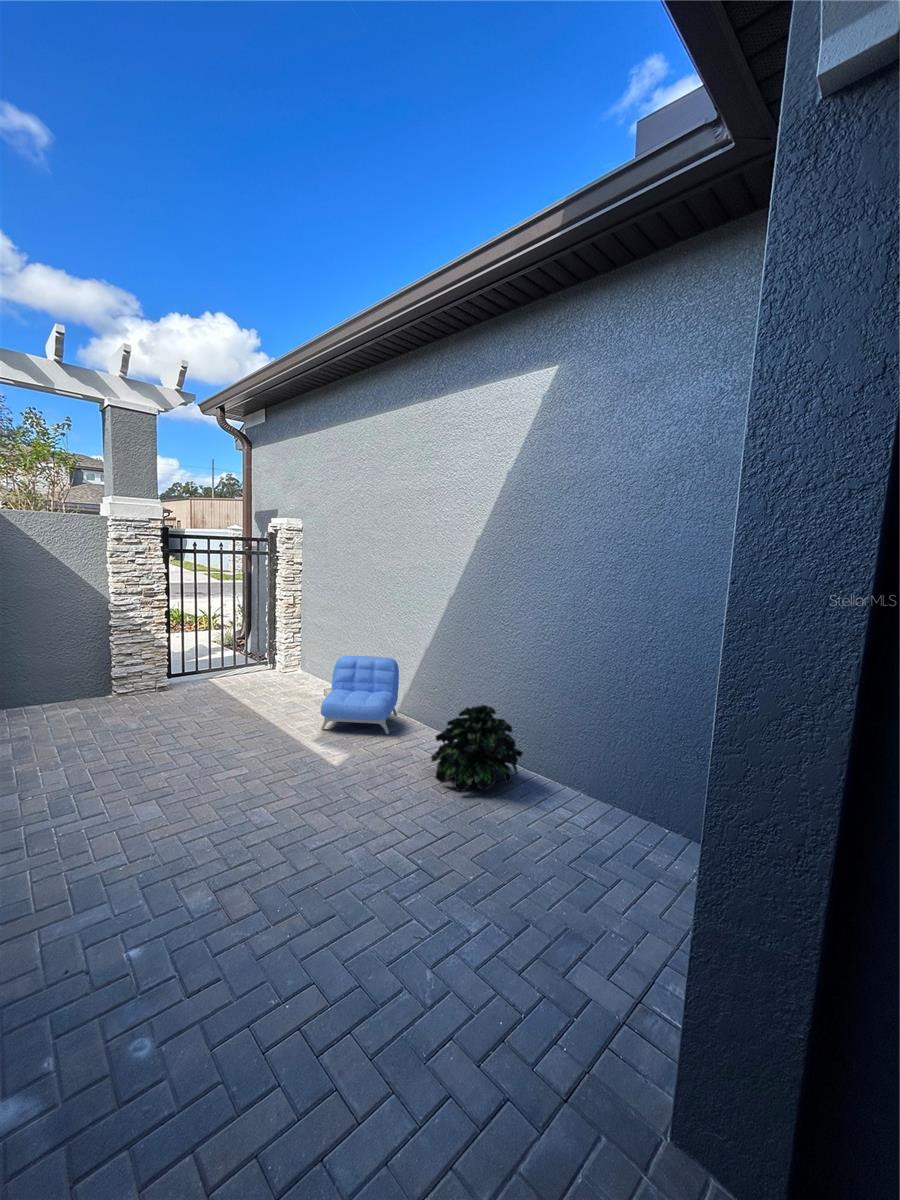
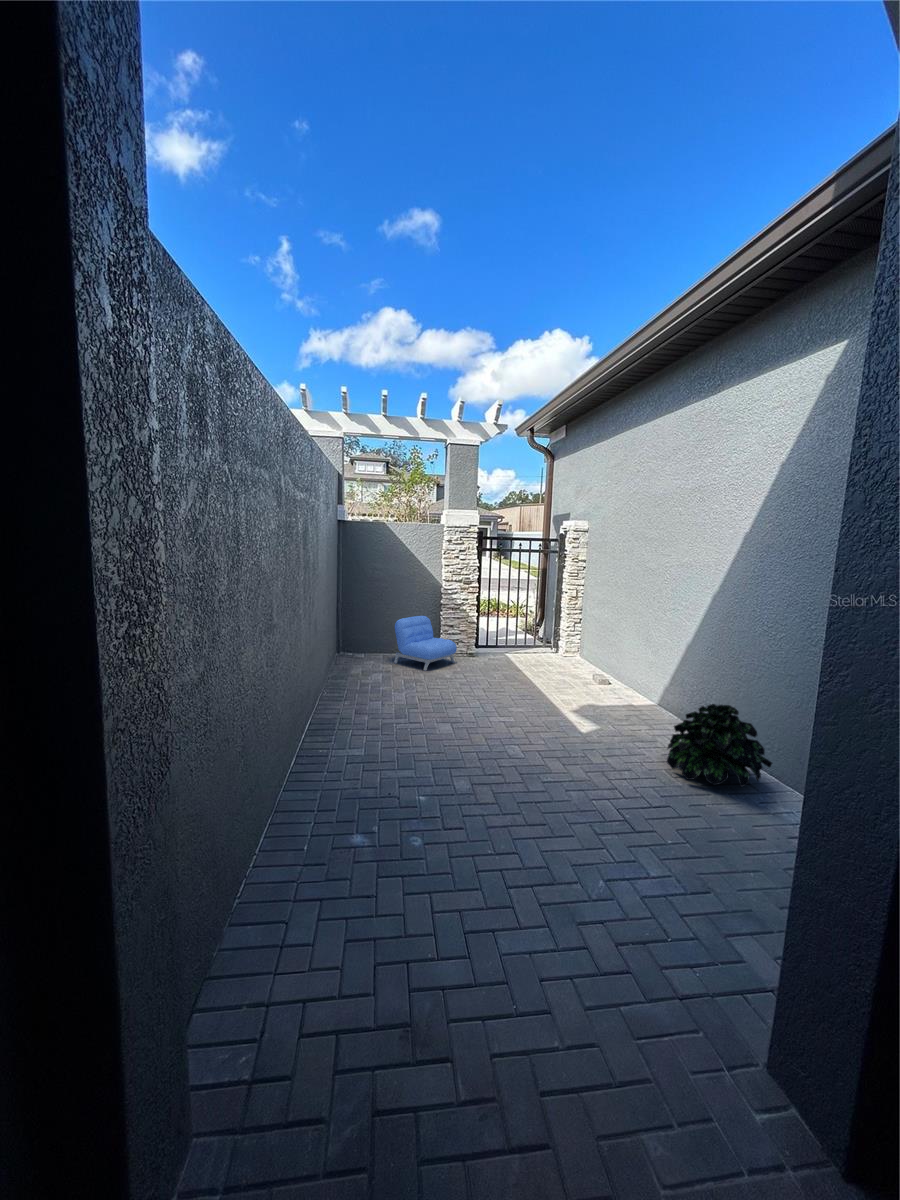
armchair: present [321,656,399,734] -> present [394,616,457,671]

